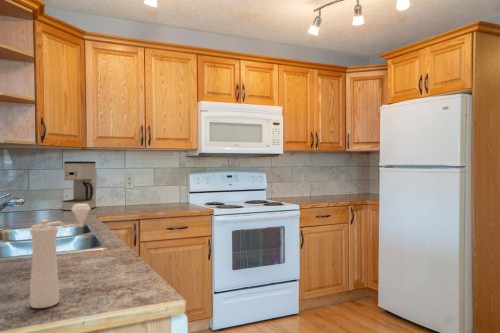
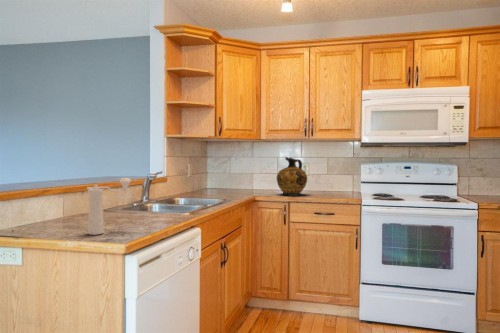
coffee maker: present [62,161,96,211] -> none [247,151,275,191]
ceramic jug: none [115,169,151,212] -> present [277,157,307,196]

